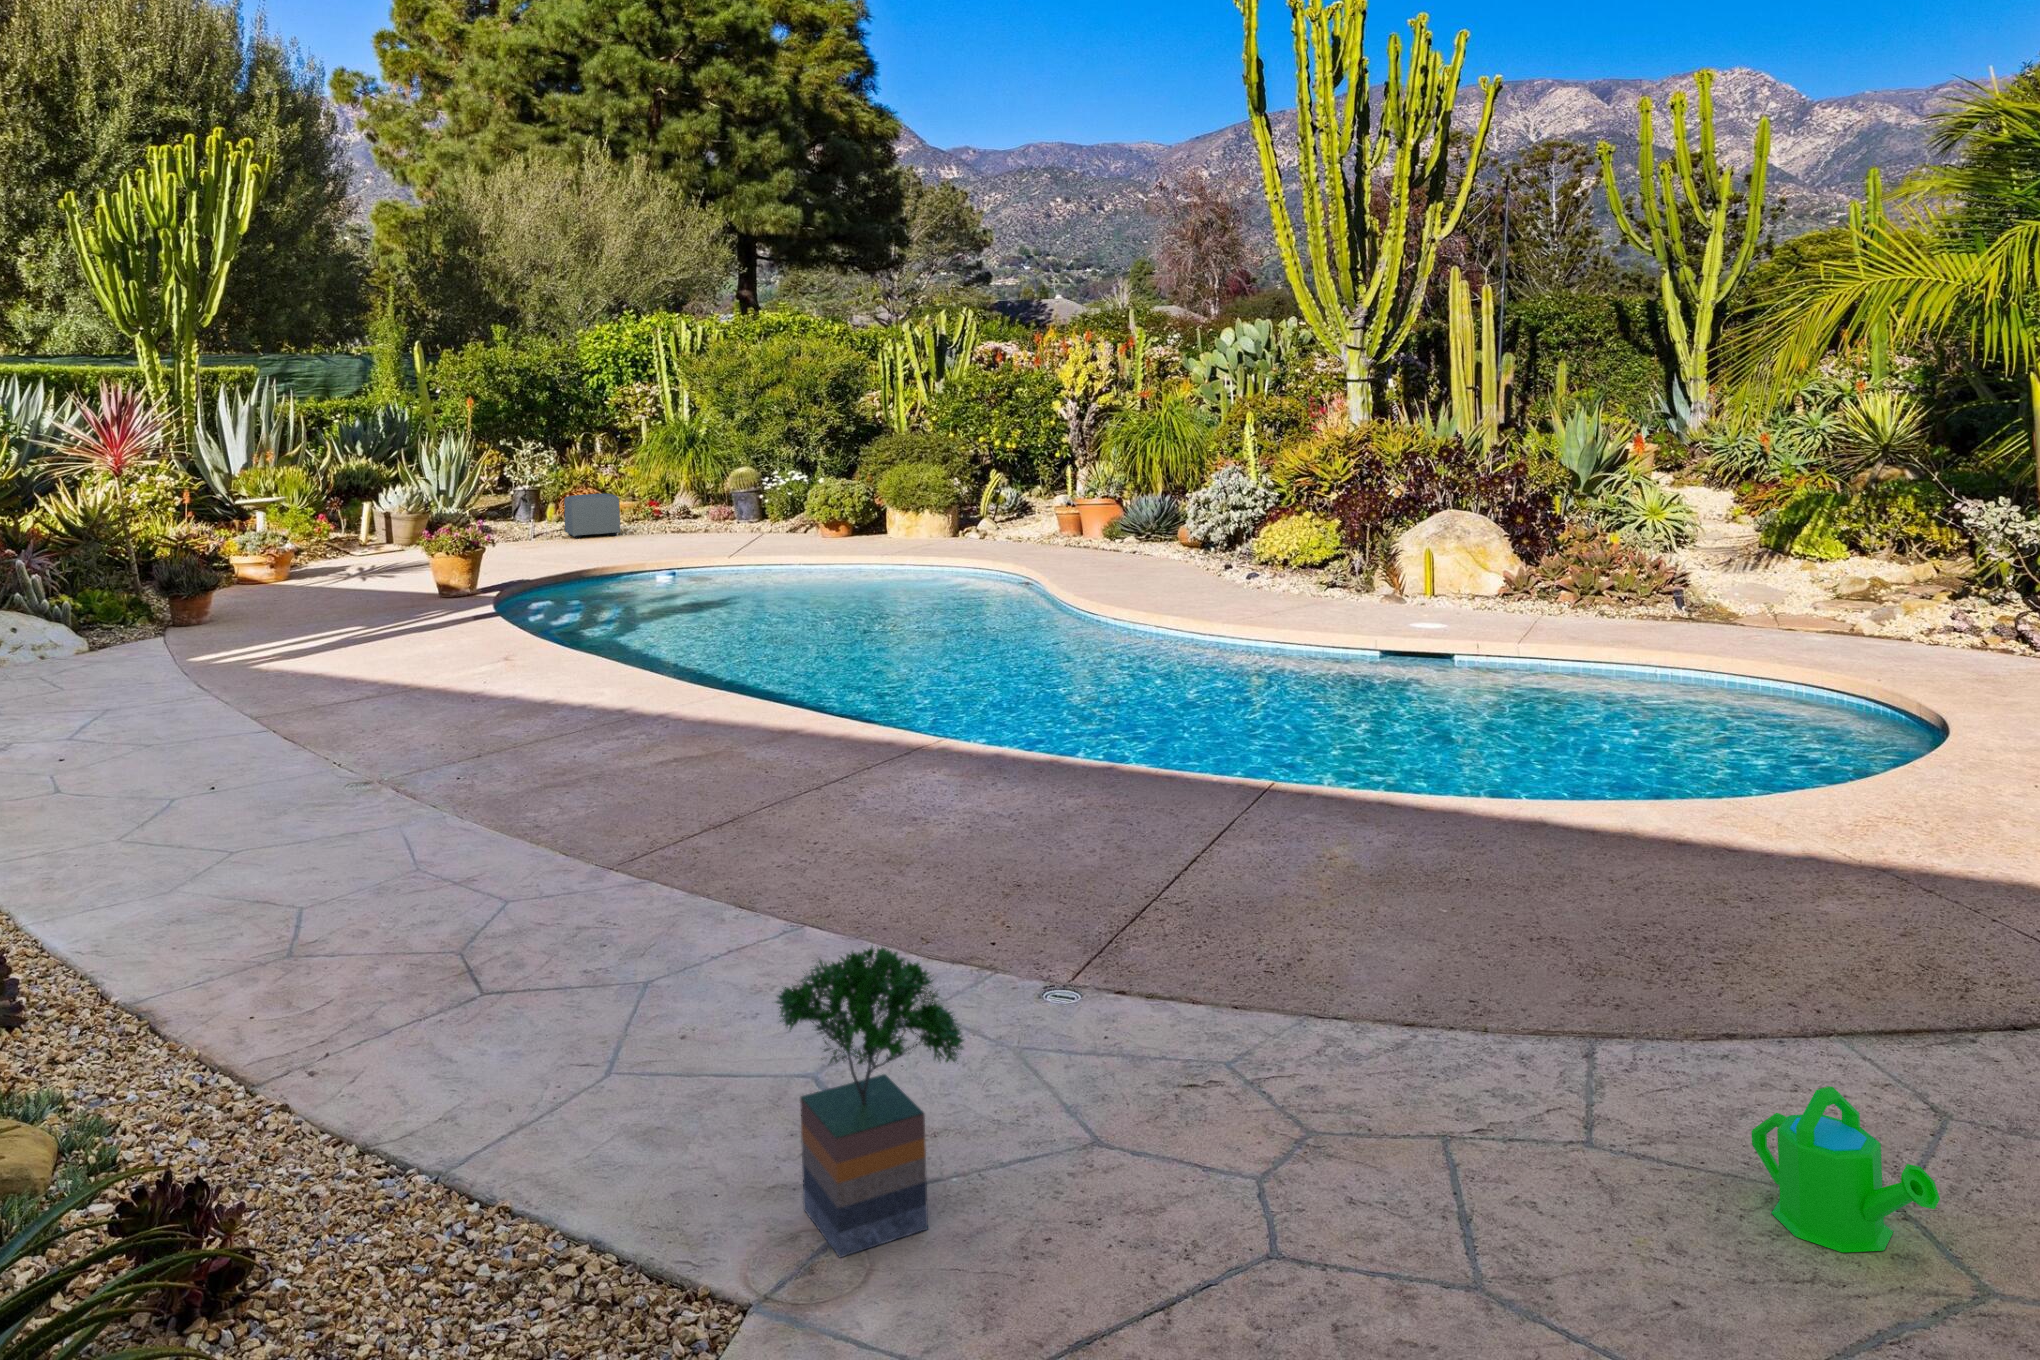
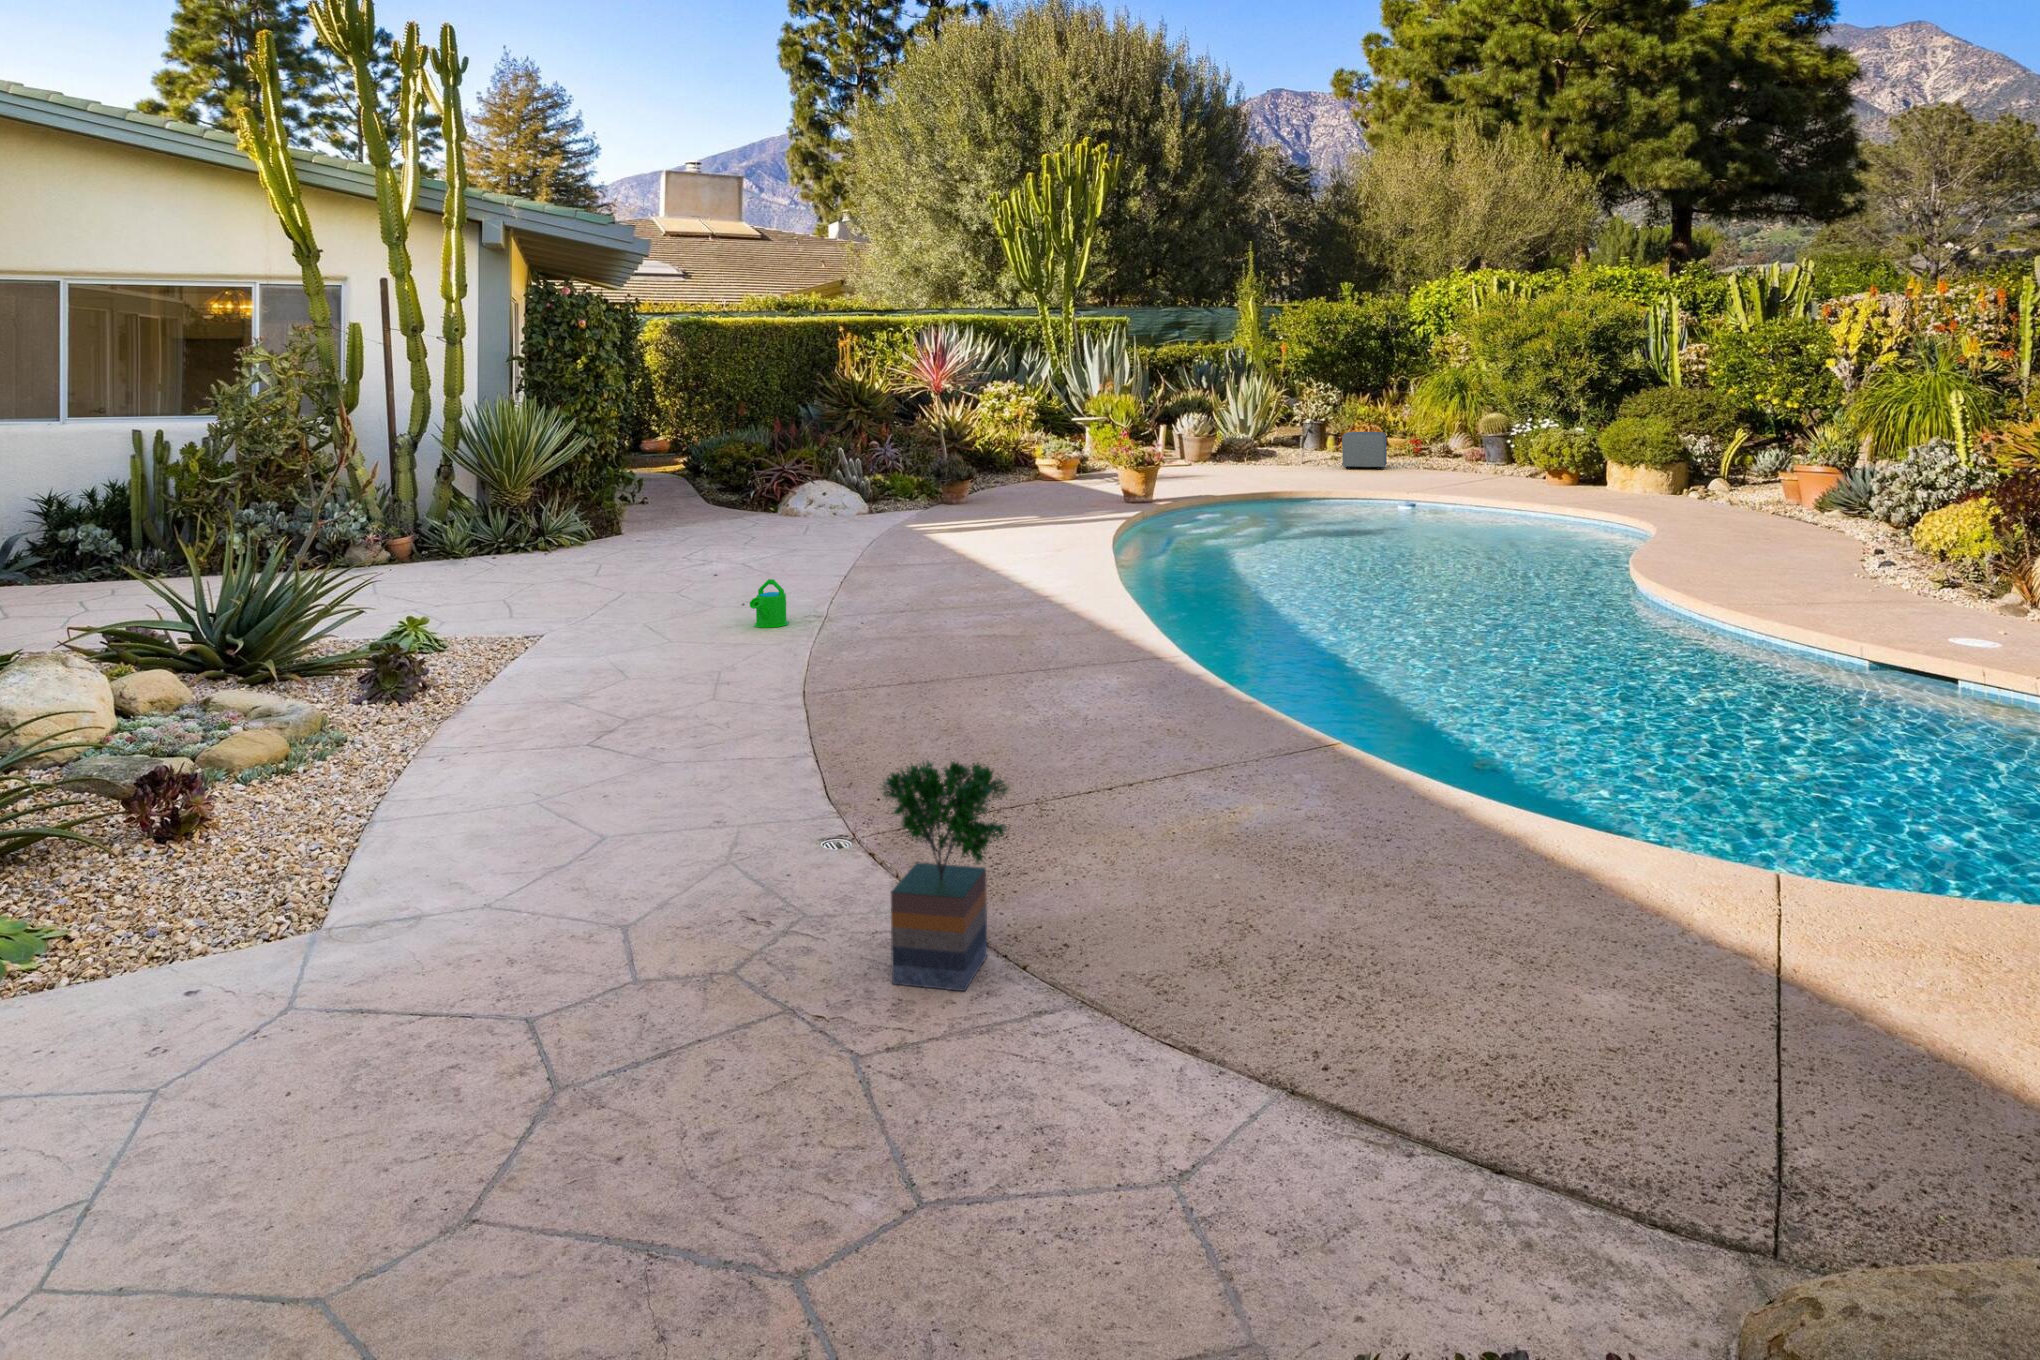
potted tree: present [776,946,964,1257] -> present [882,761,1009,991]
watering can: present [1752,1086,1940,1253] -> present [750,579,789,628]

